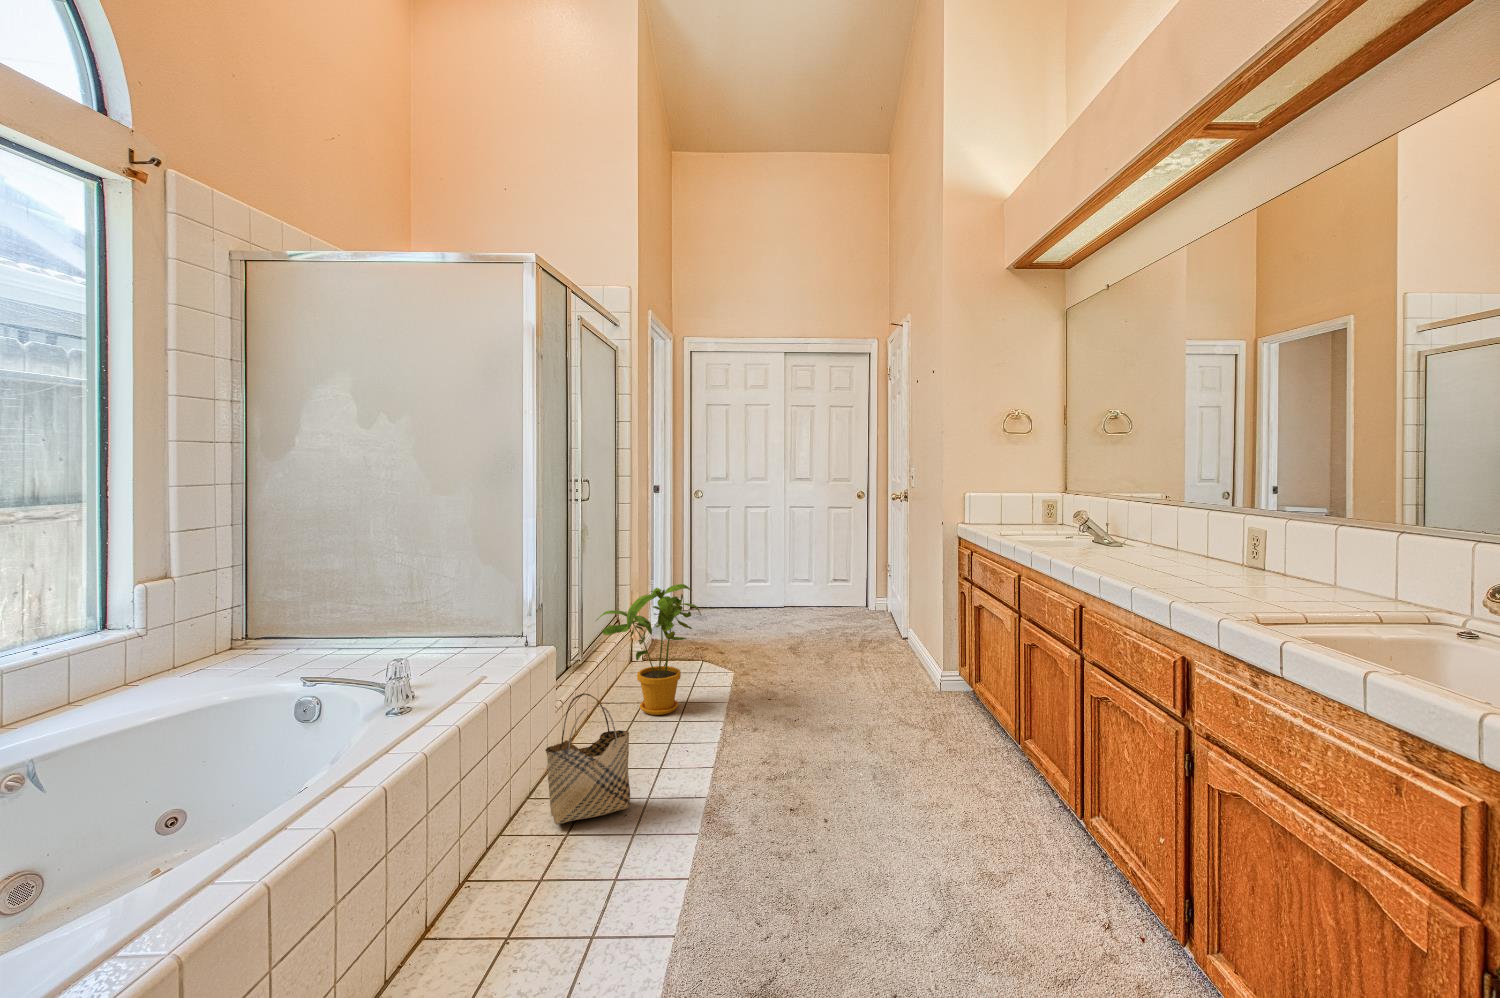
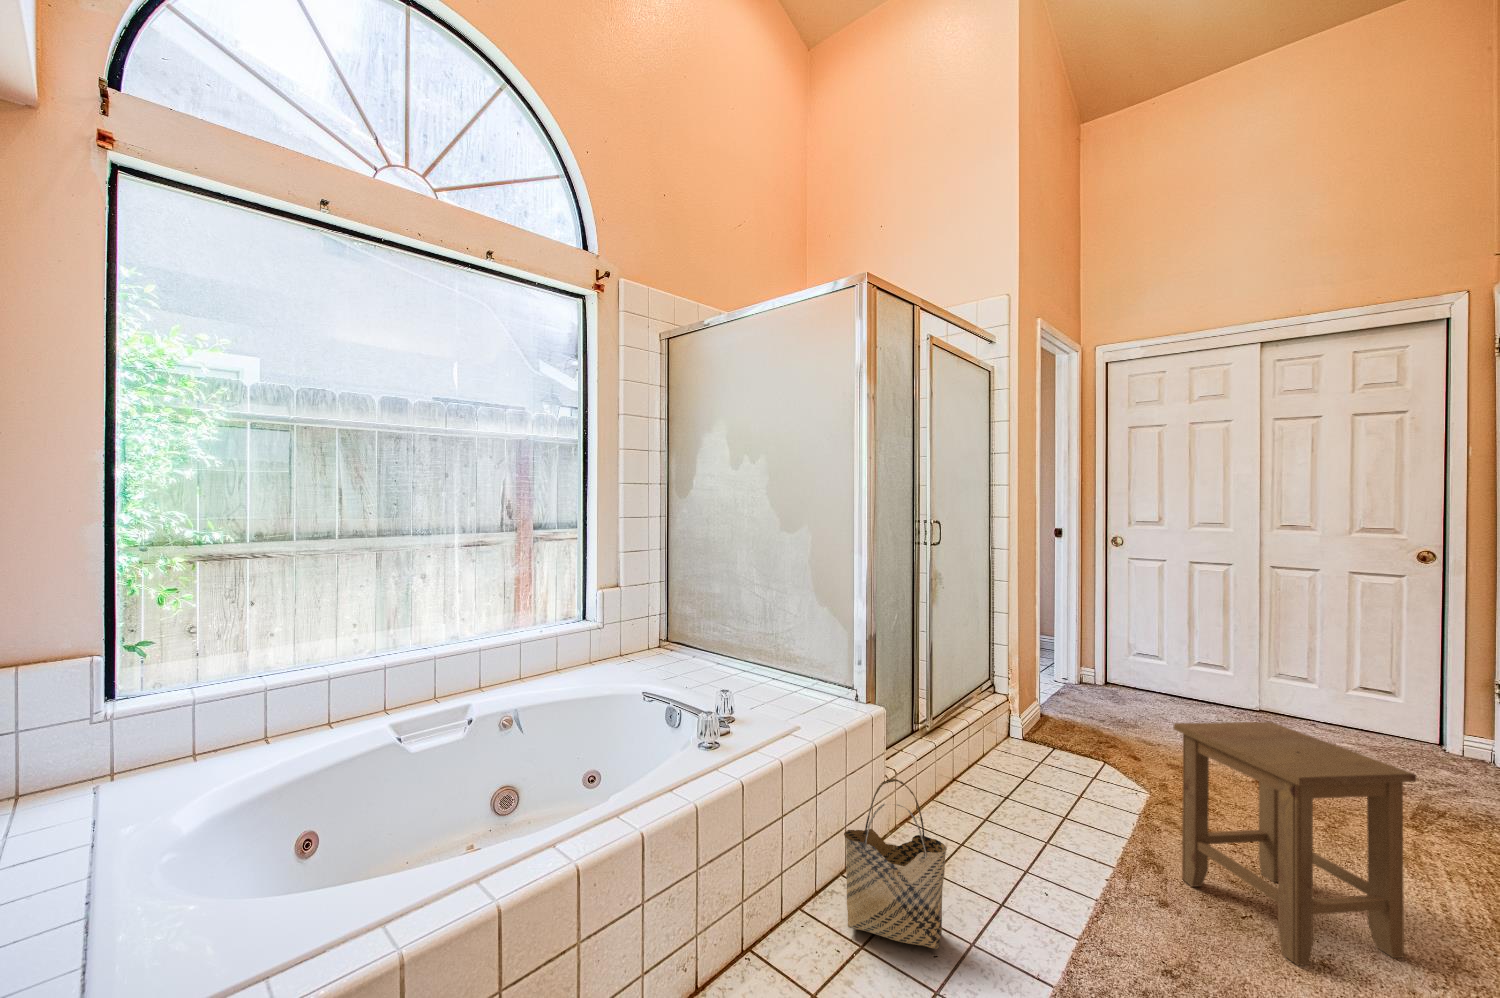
house plant: present [596,584,701,715] -> none [951,664,1090,823]
stool: none [757,597,865,733] -> present [1174,722,1416,965]

